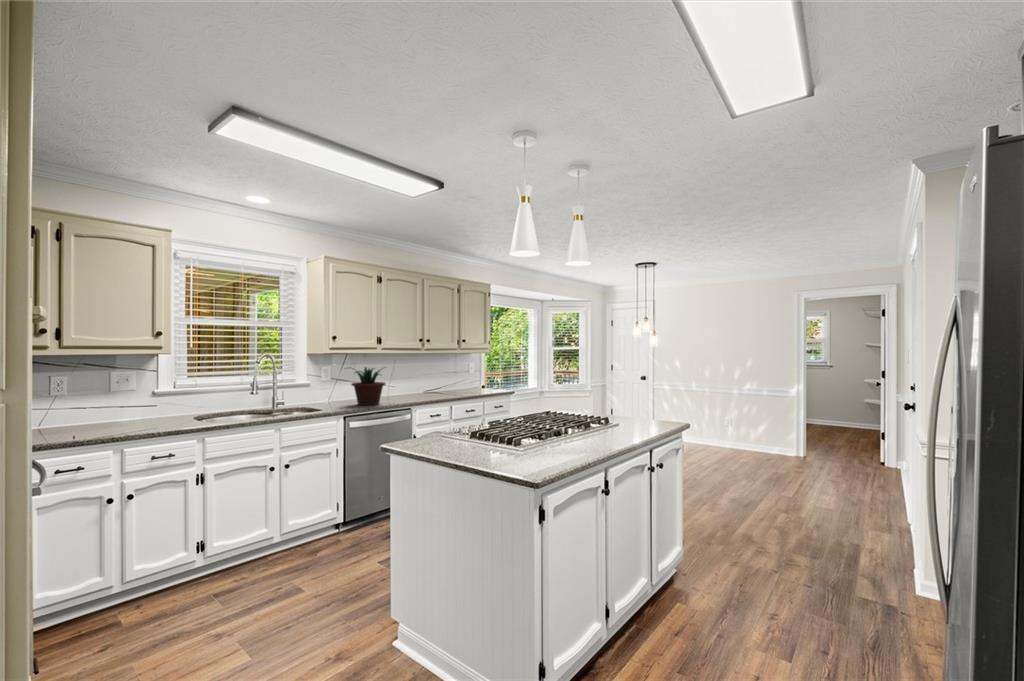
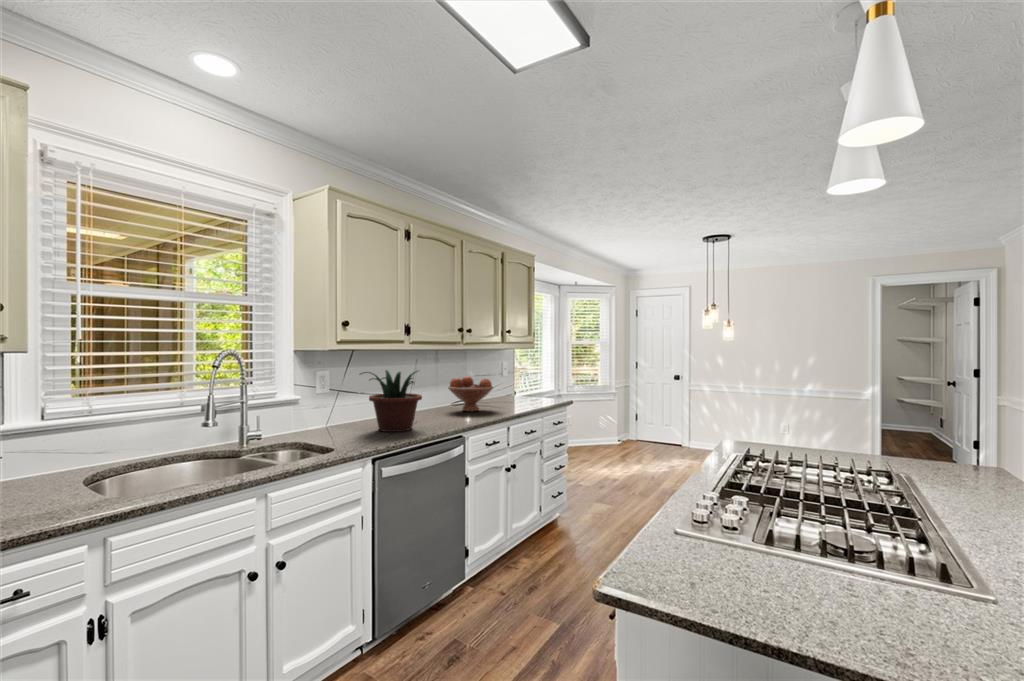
fruit bowl: none [416,373,449,397] -> present [448,376,493,411]

